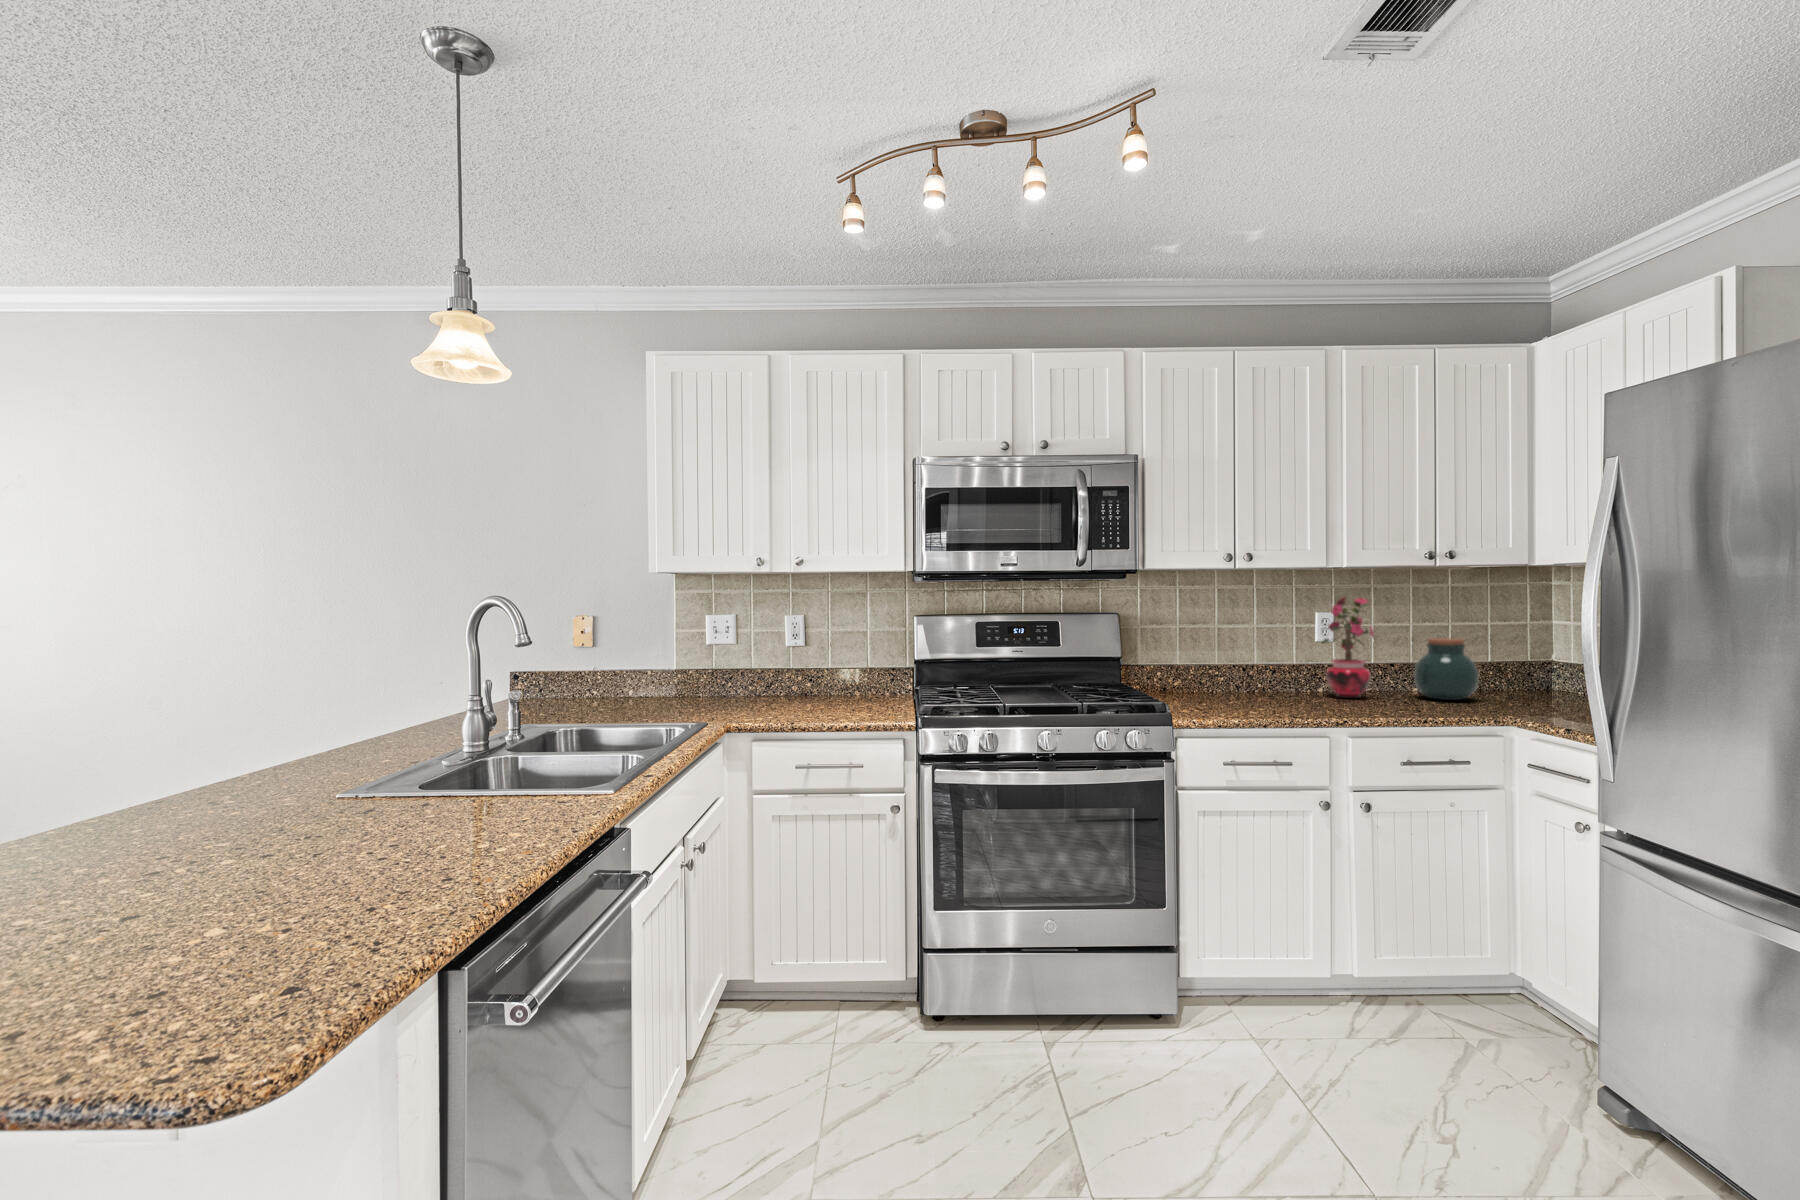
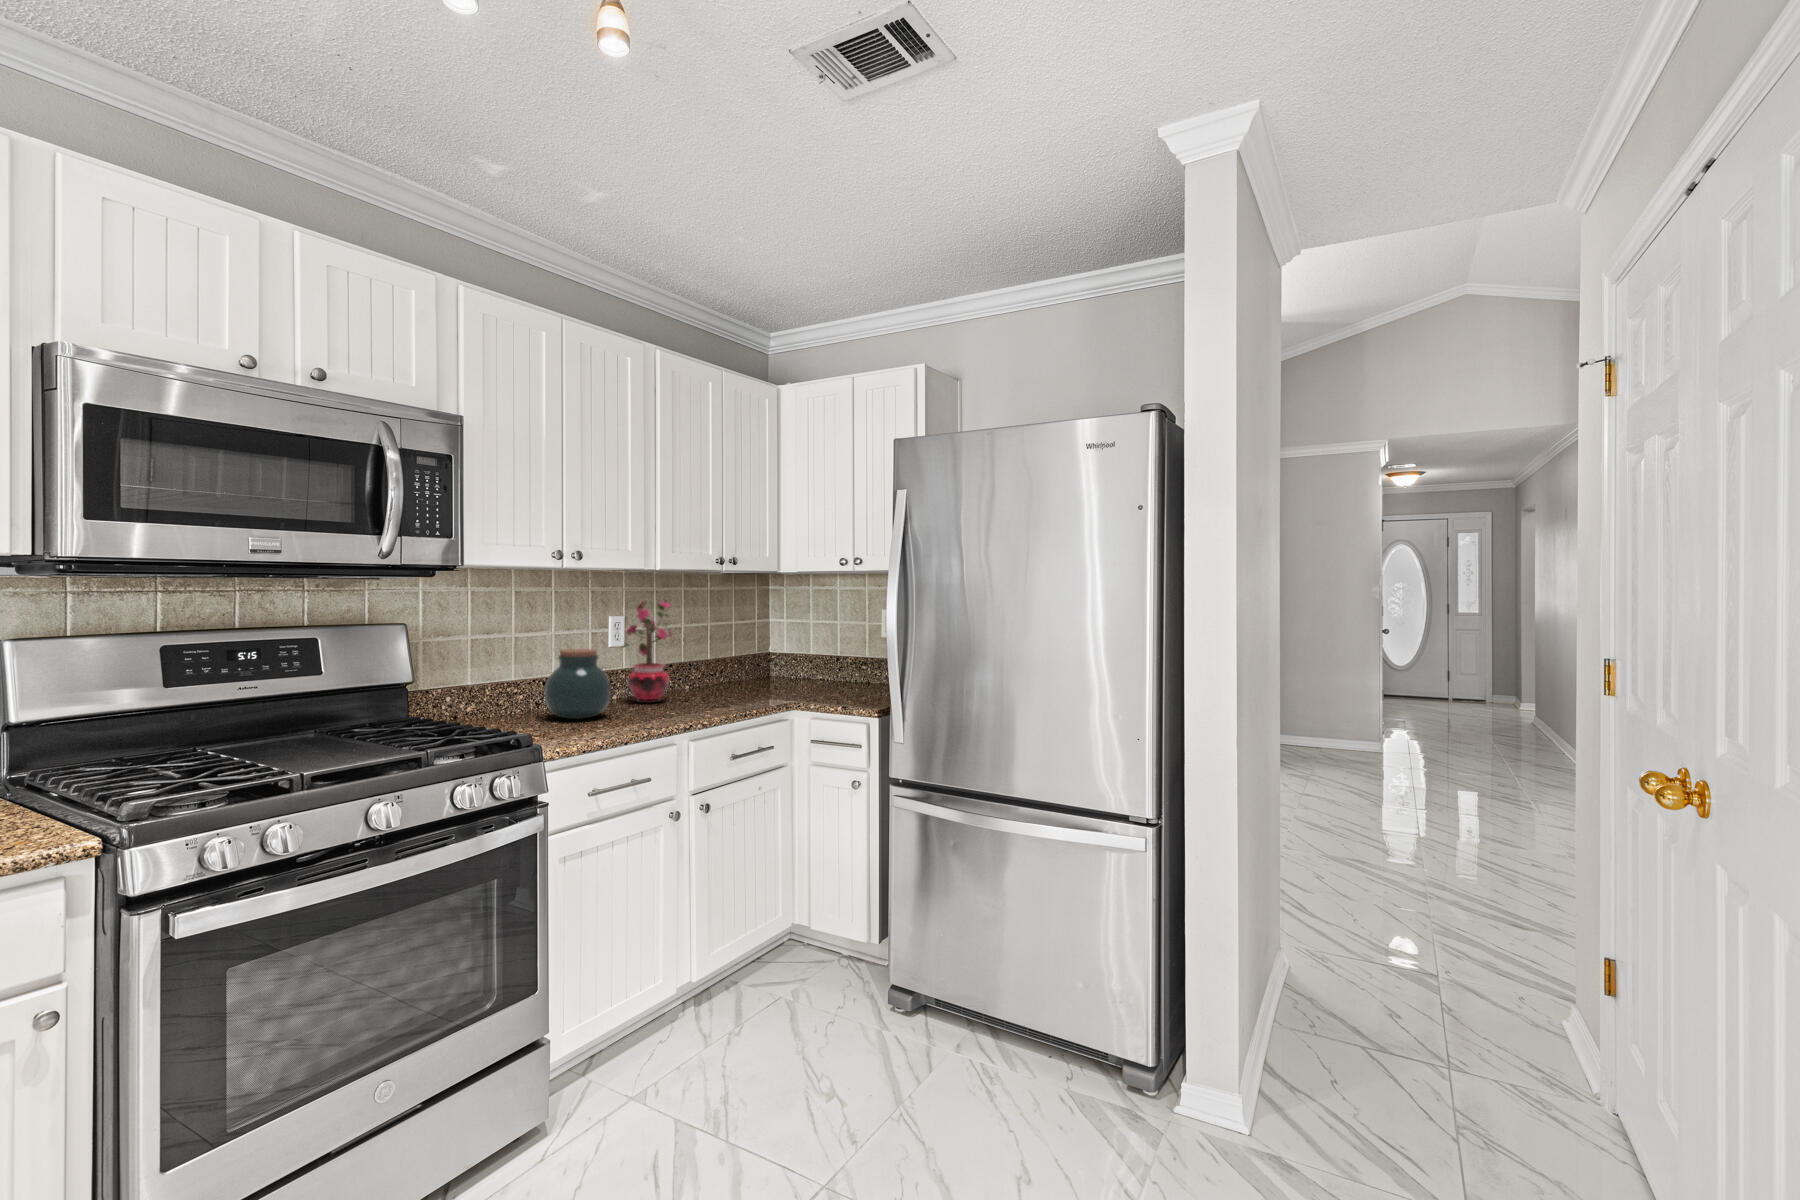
jar: present [1414,638,1478,700] -> present [545,649,611,719]

